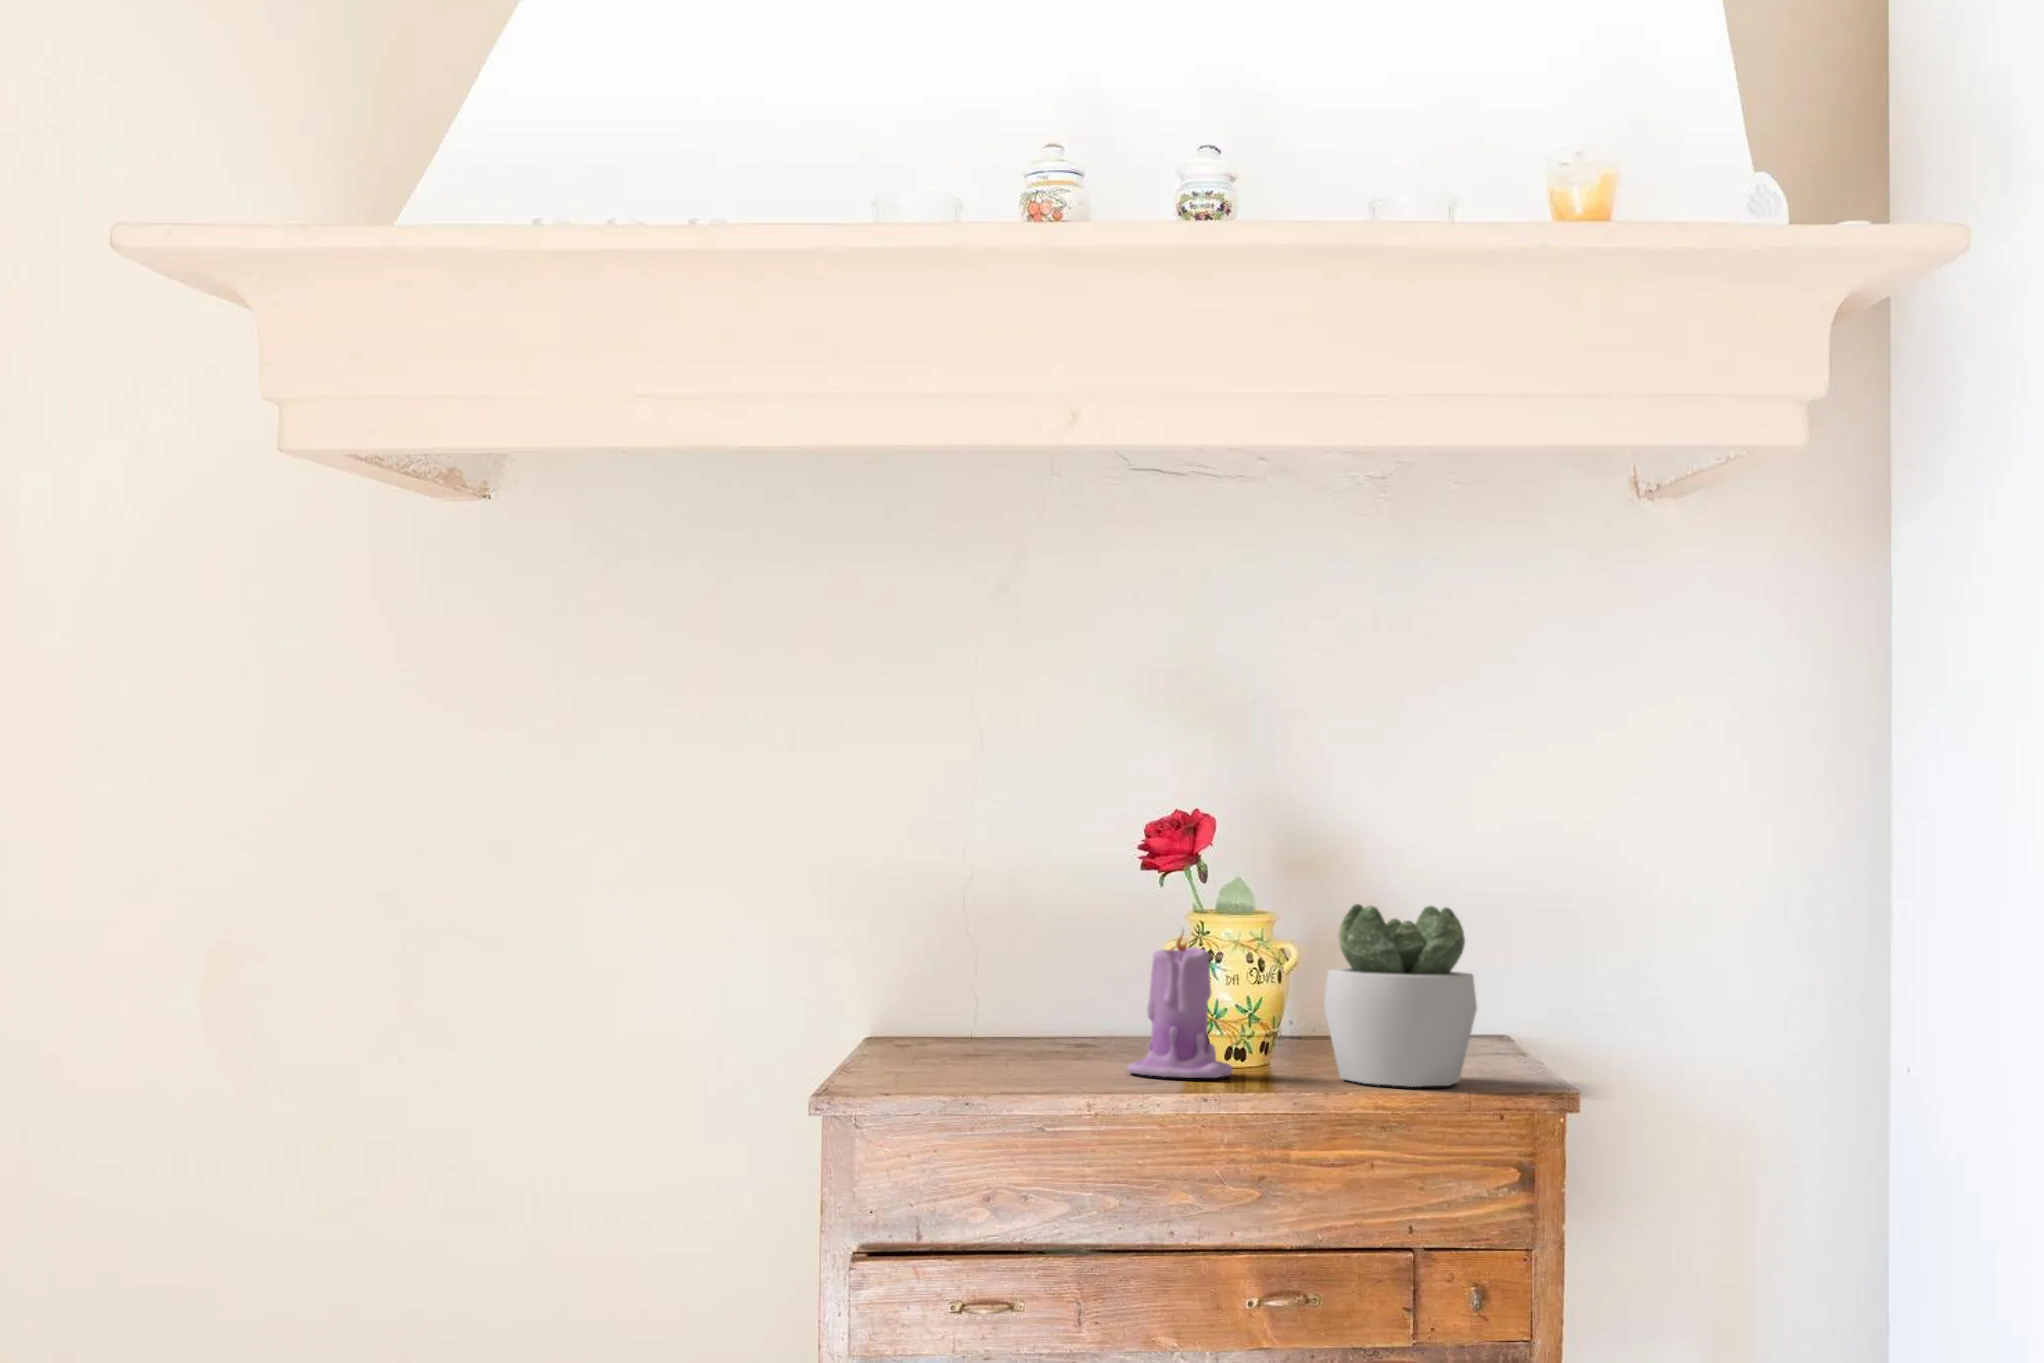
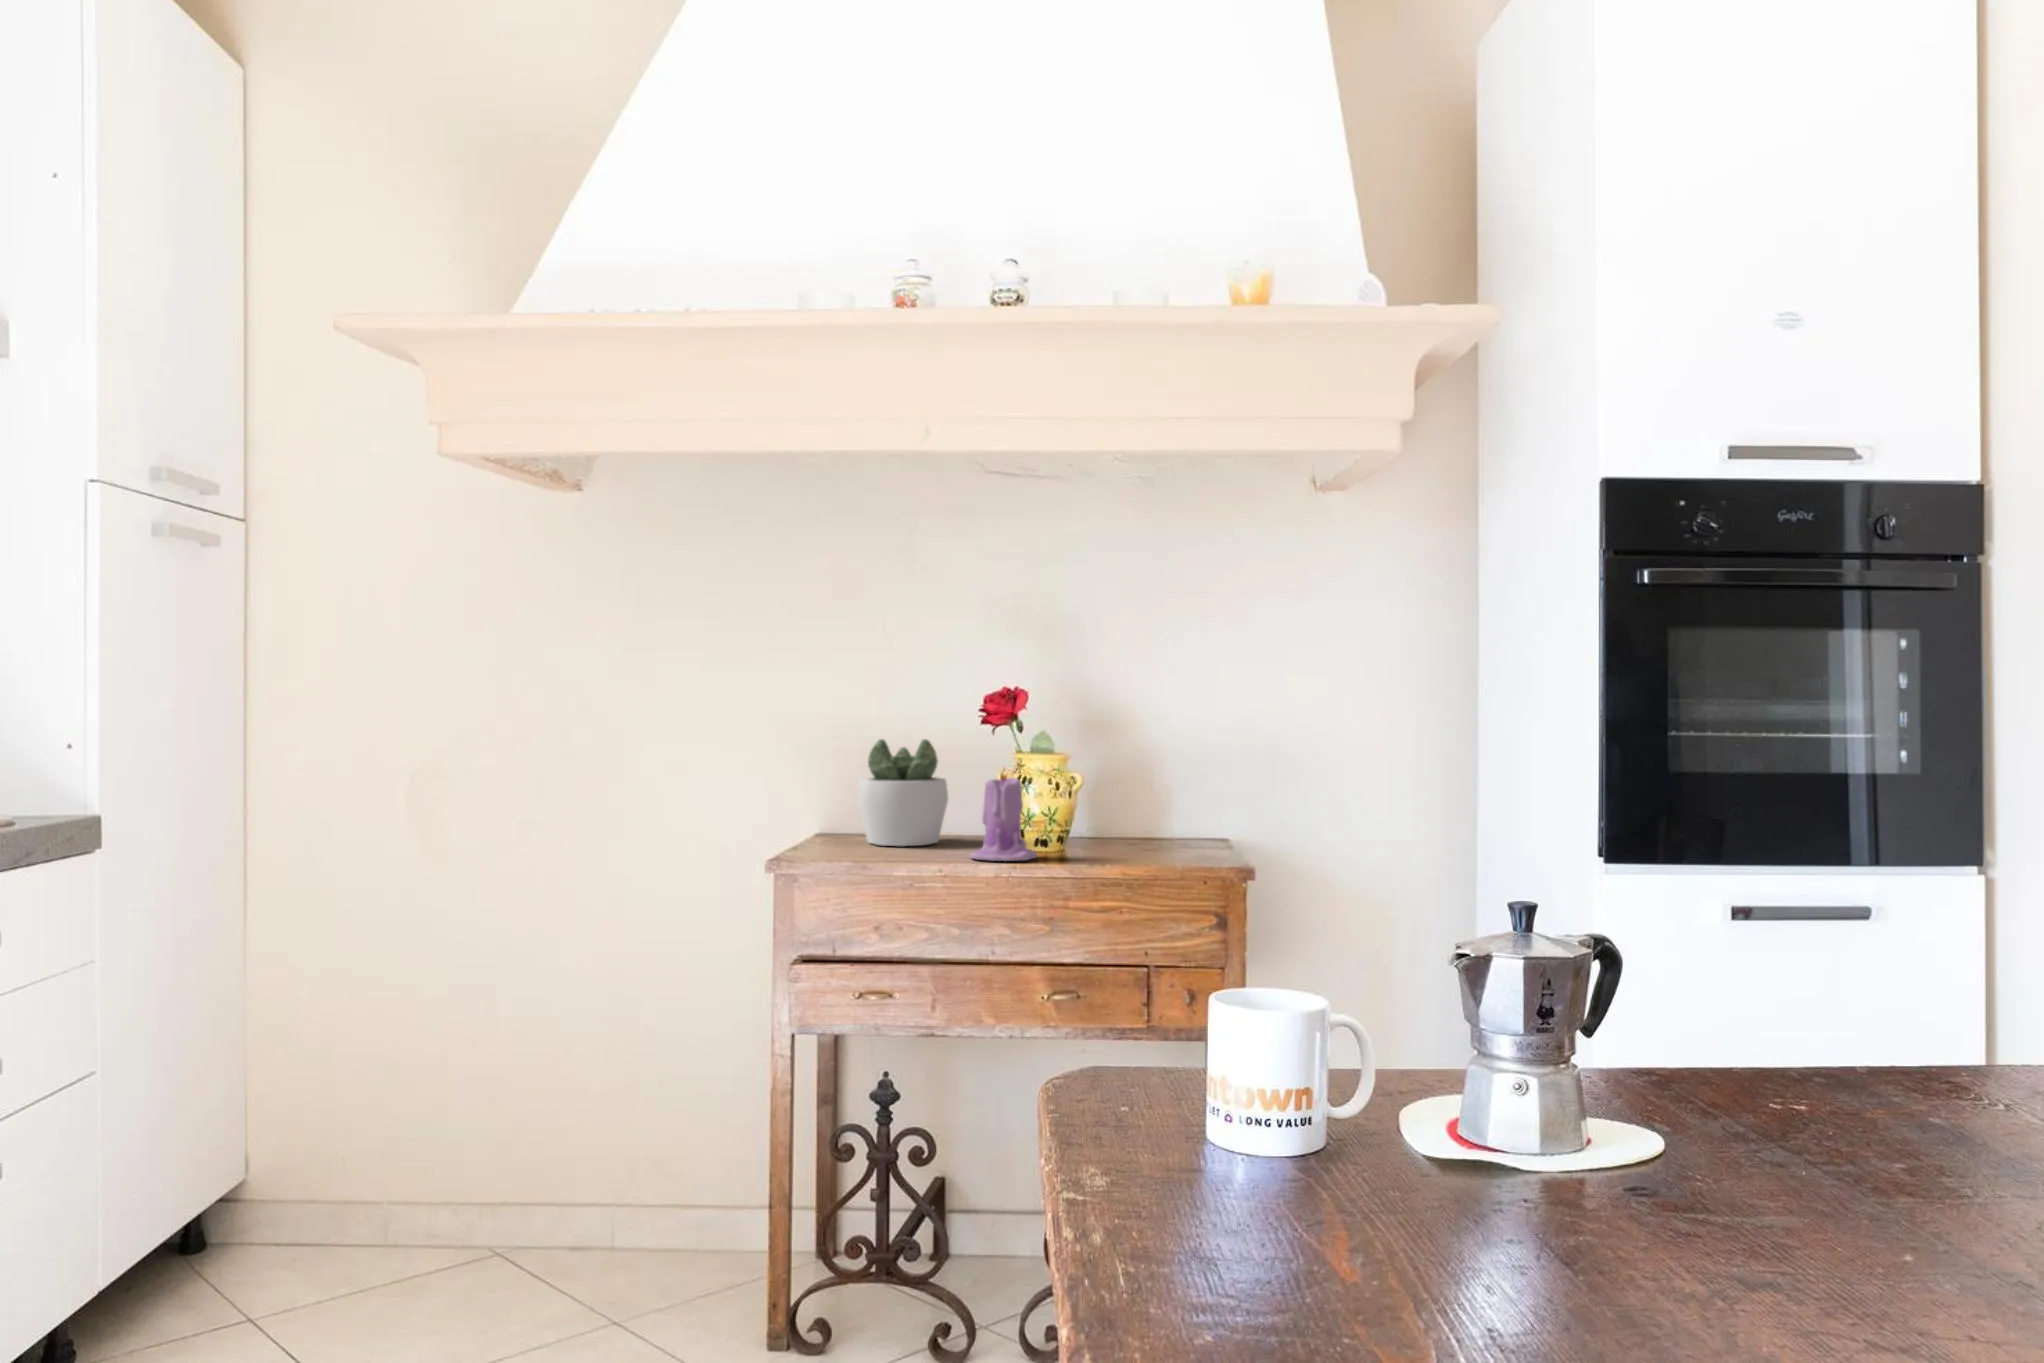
succulent plant: present [1324,904,1477,1087] -> present [857,739,948,846]

